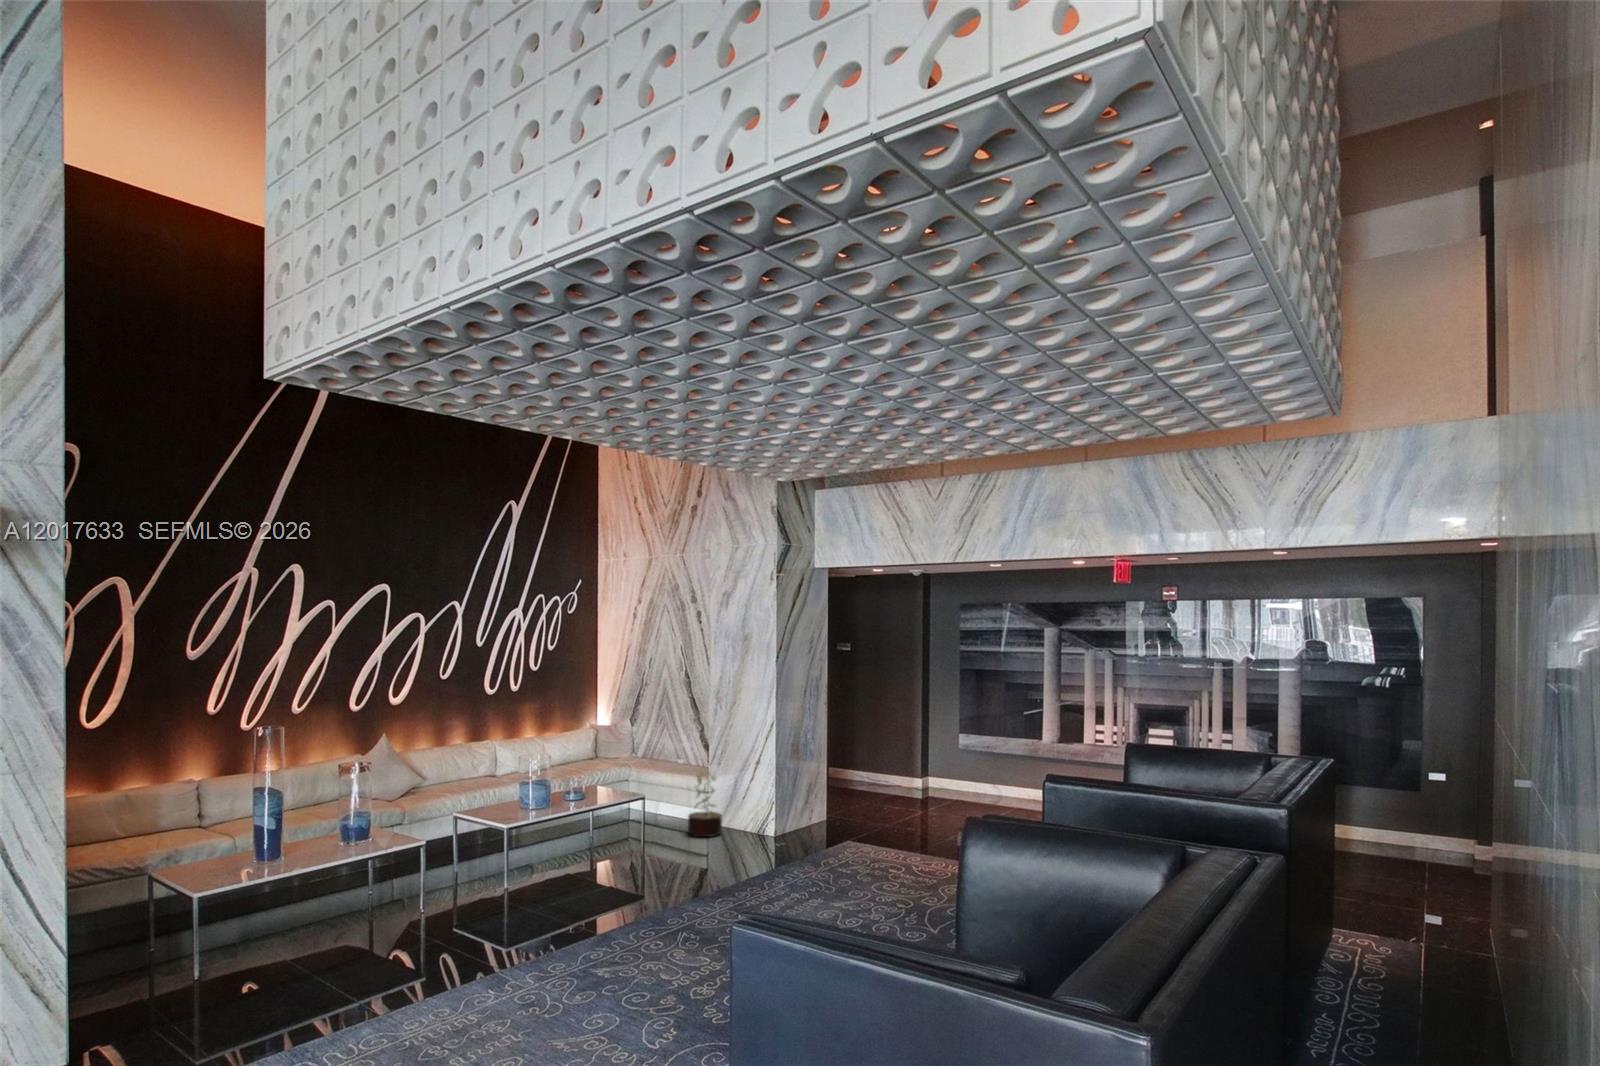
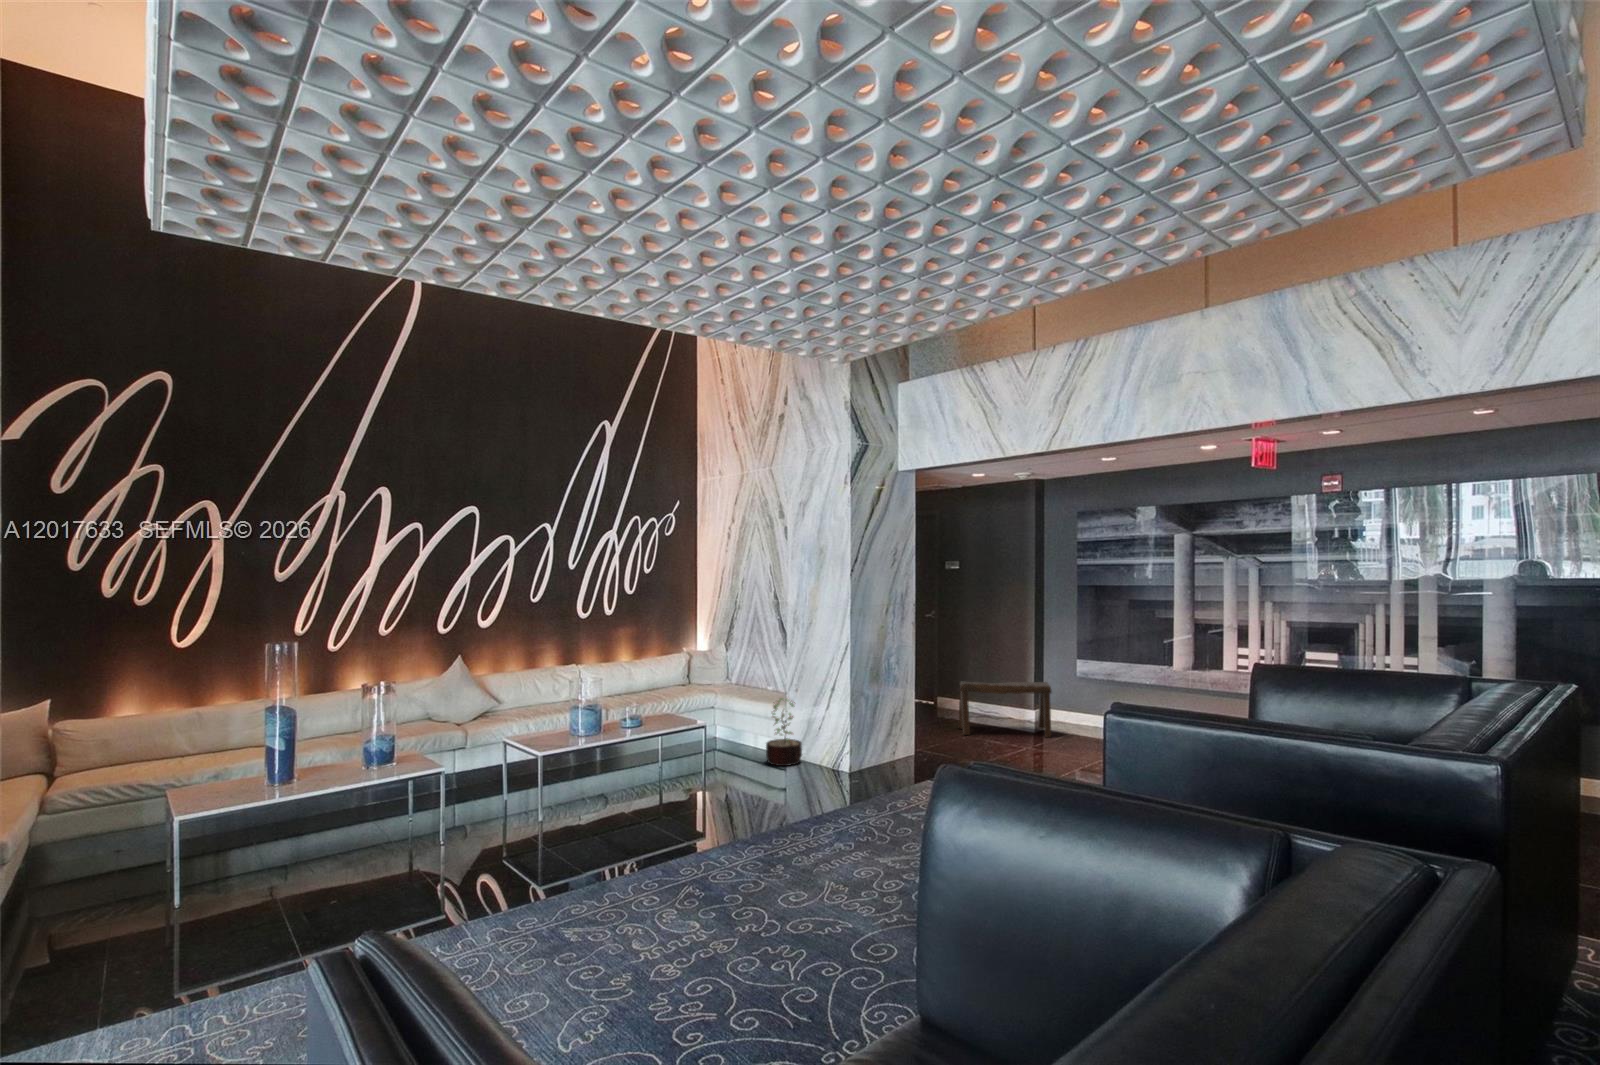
bench: none [851,756,937,808] -> present [958,681,1051,737]

